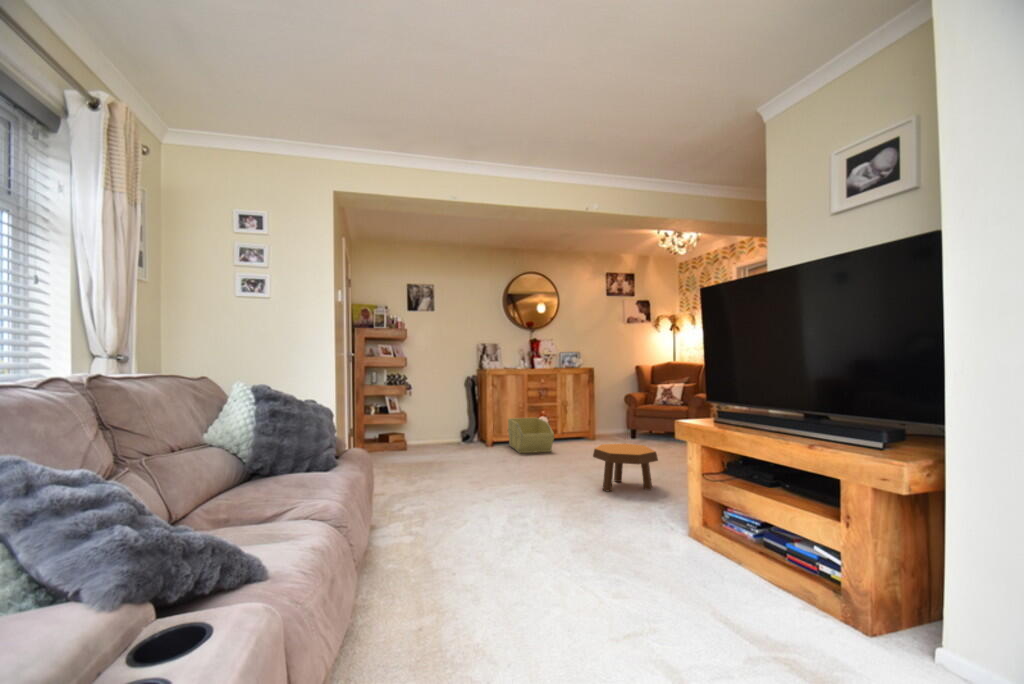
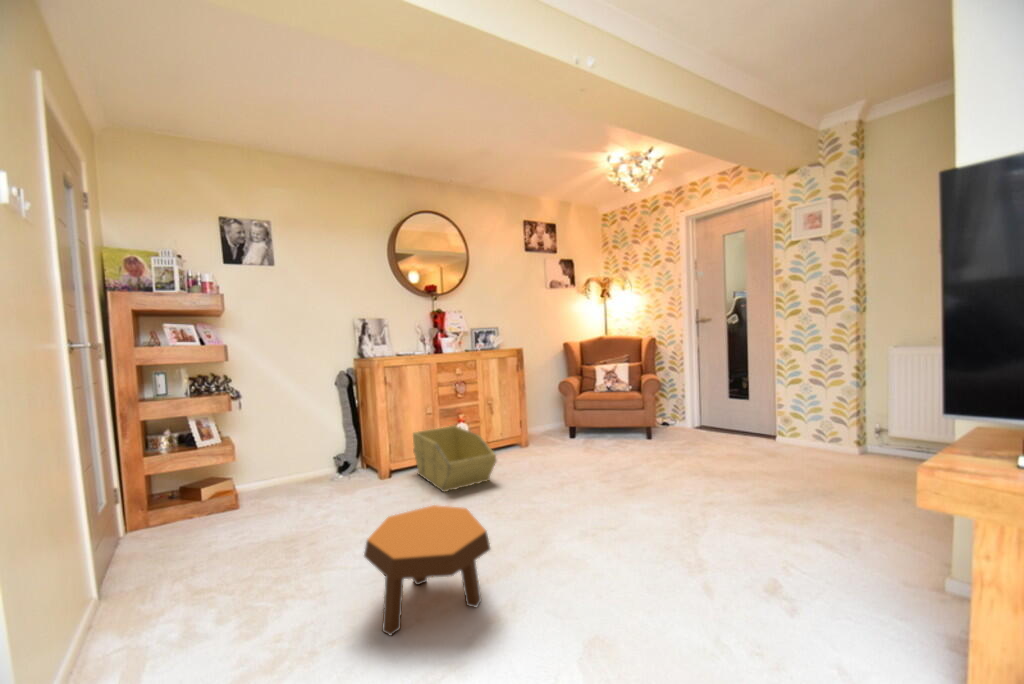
footstool: present [593,444,658,491] -> present [364,505,490,635]

